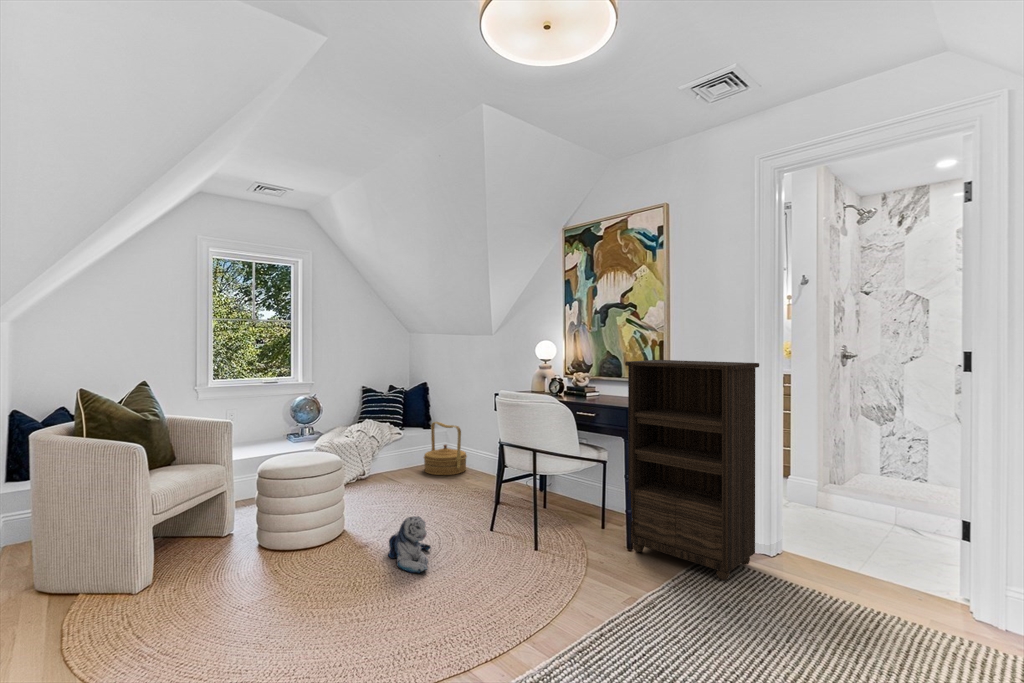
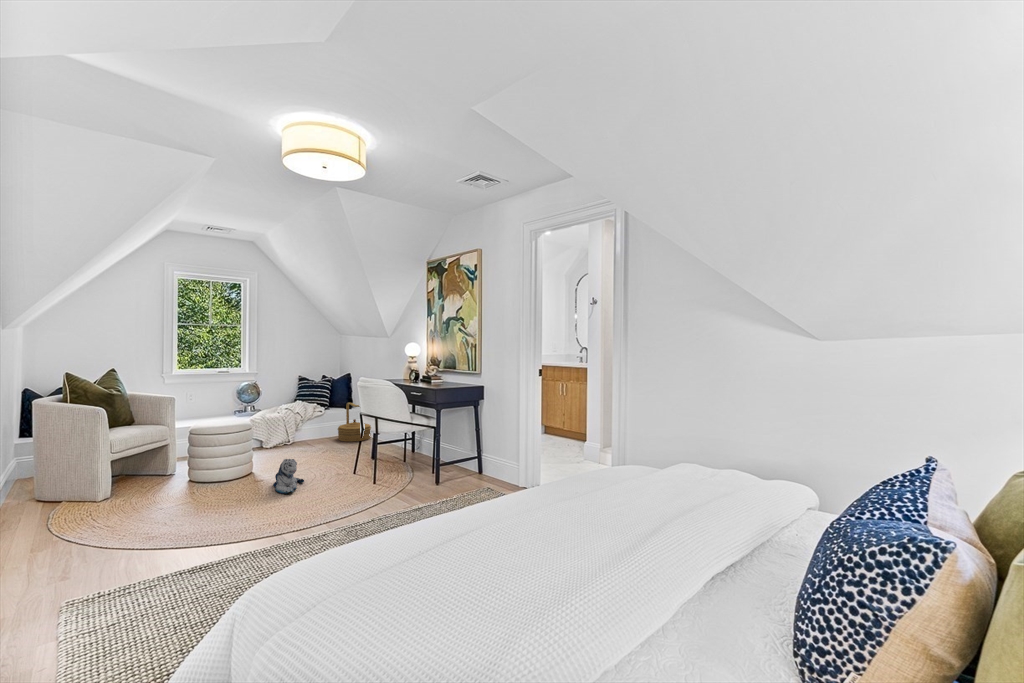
bookshelf: present [625,360,759,580] -> none [435,357,515,498]

